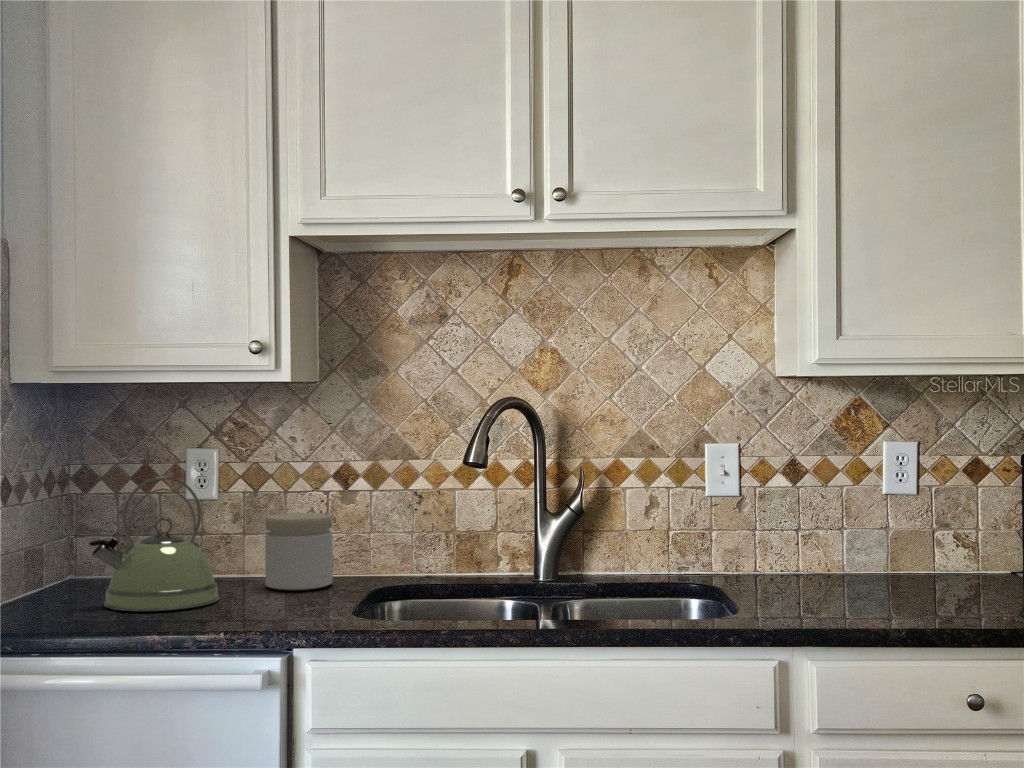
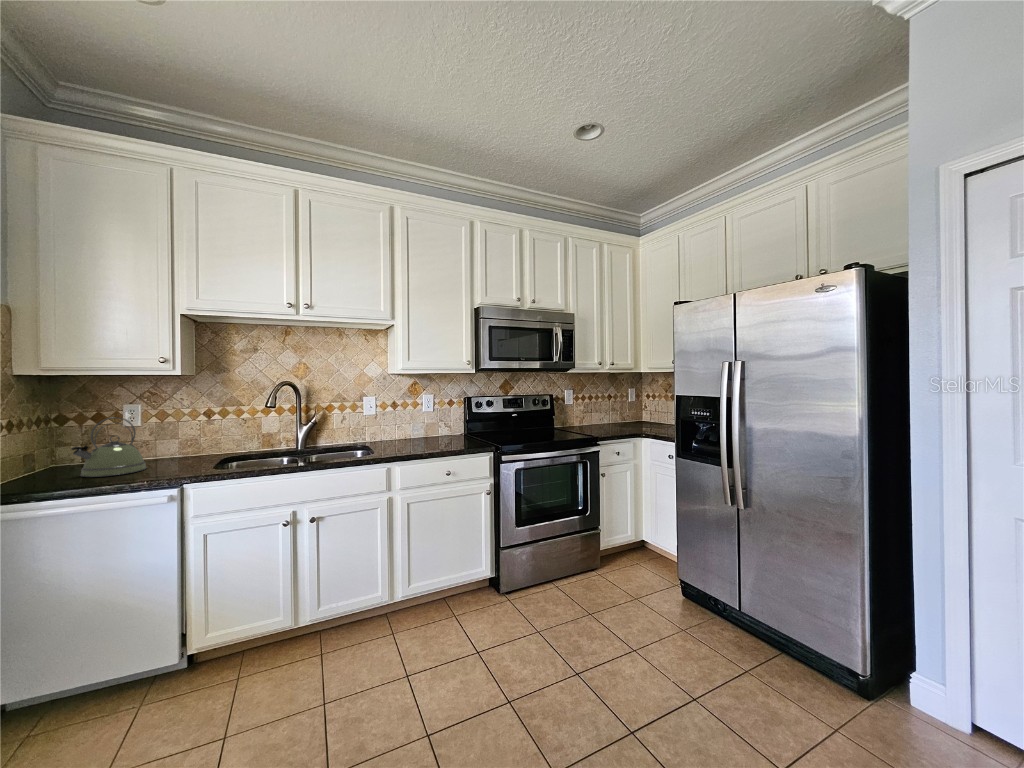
jar: present [265,513,333,590] -> none [170,430,204,462]

